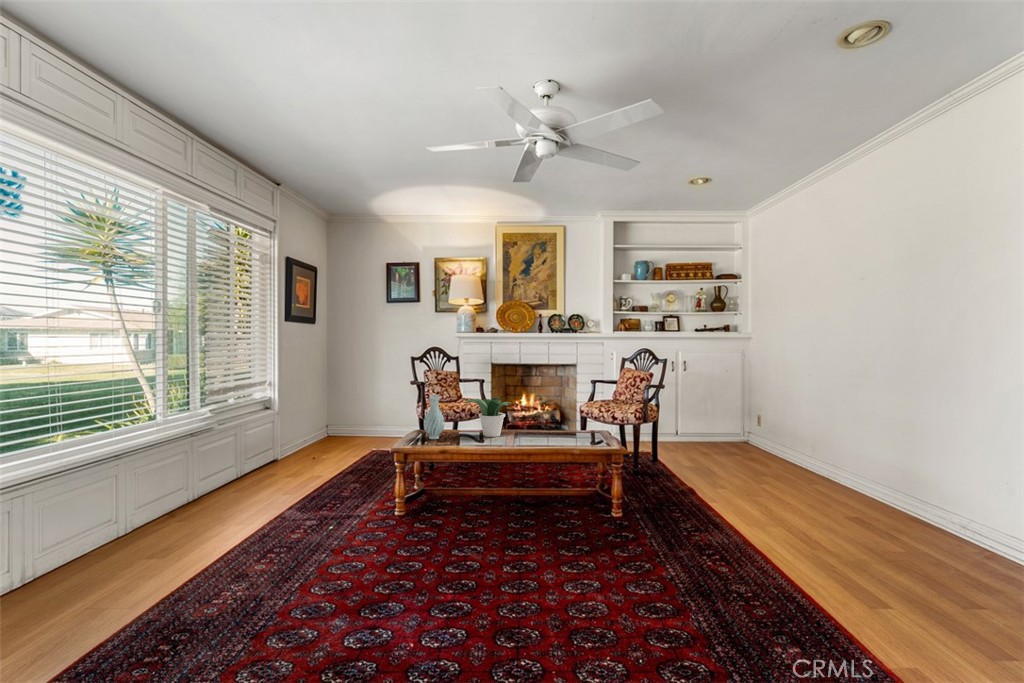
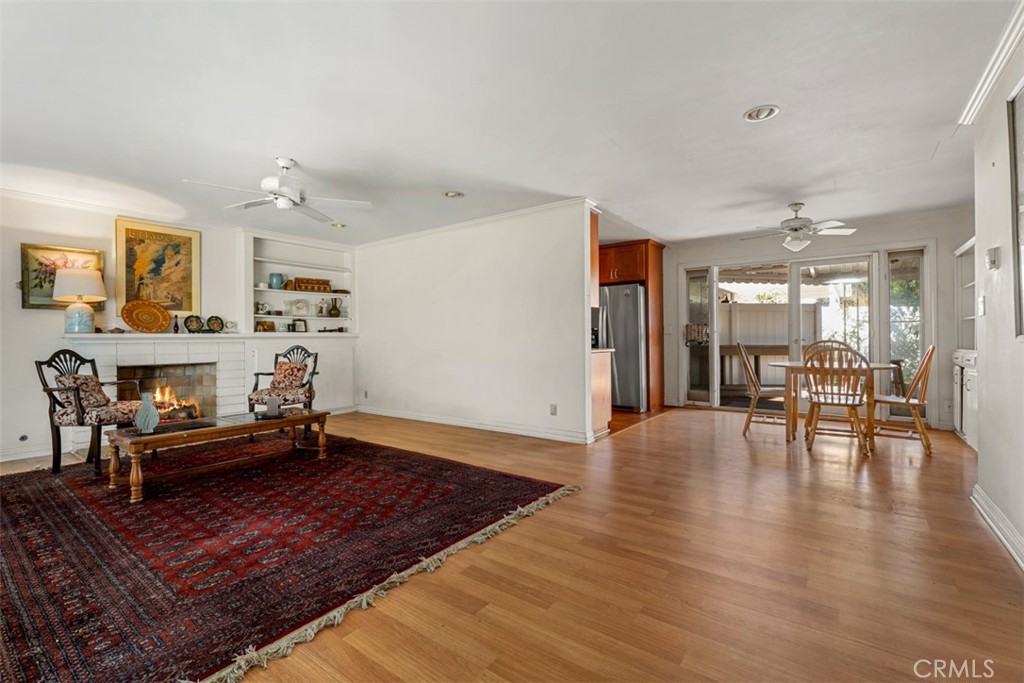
potted plant: present [466,397,511,437] -> none [177,390,217,425]
candle holder: none [548,413,587,445] -> present [256,397,288,419]

